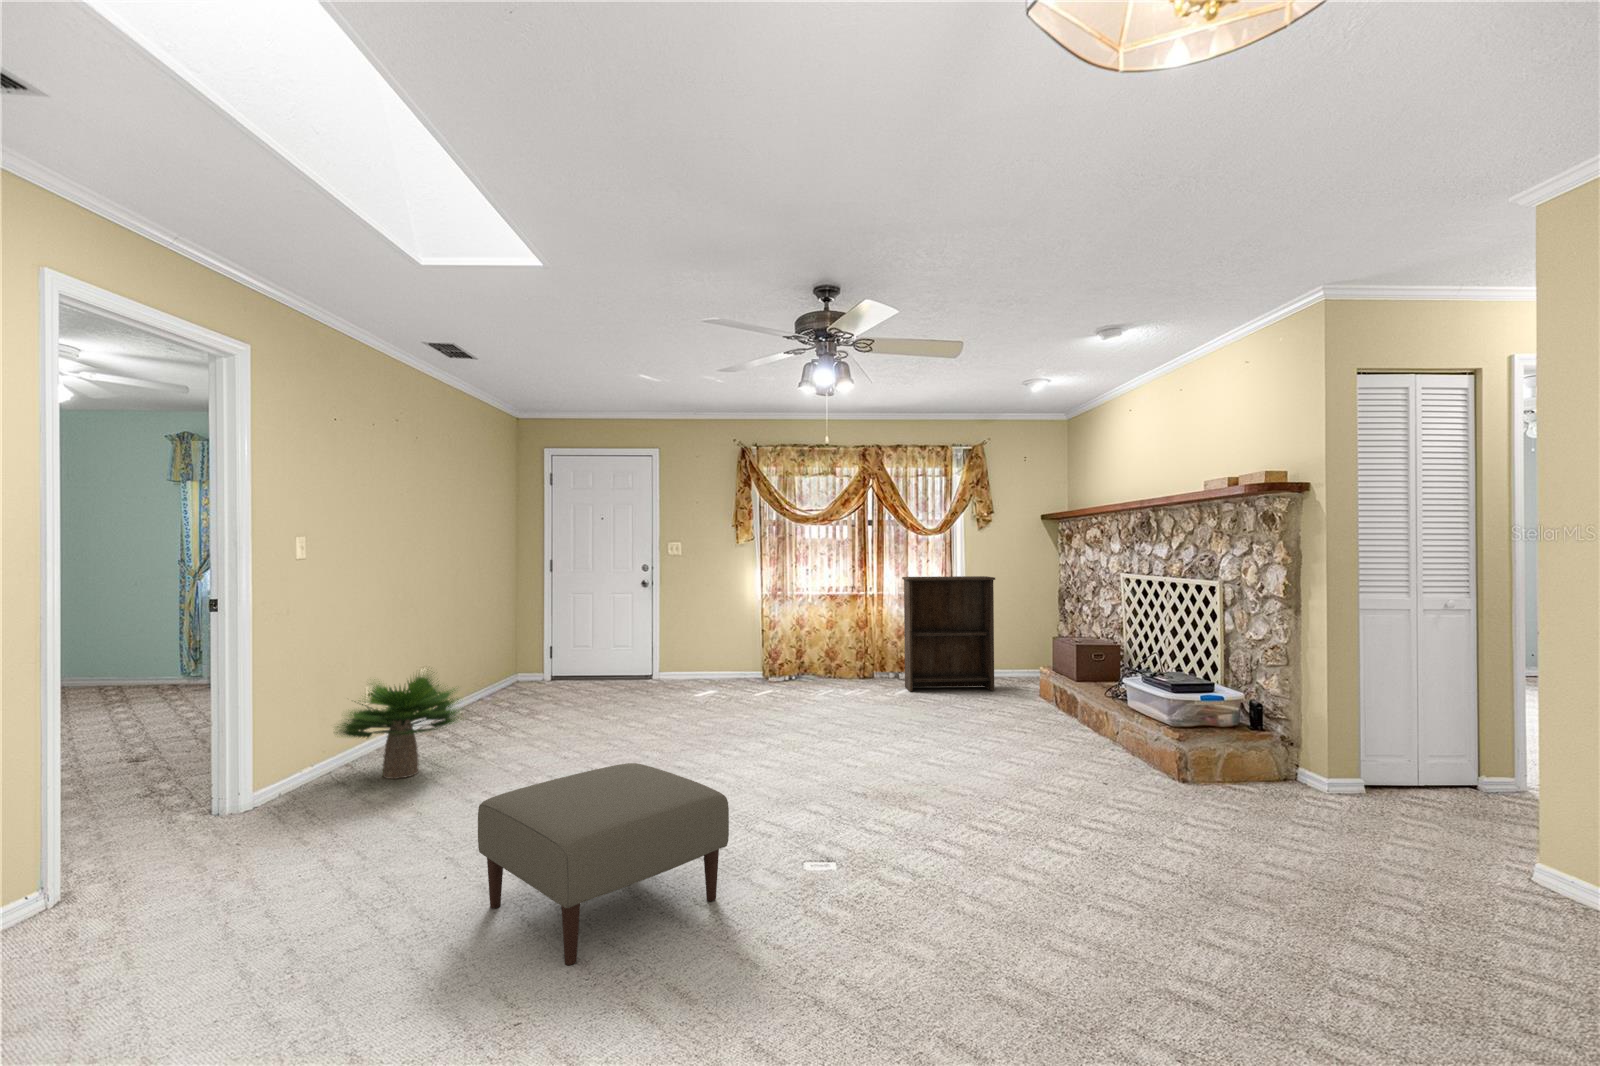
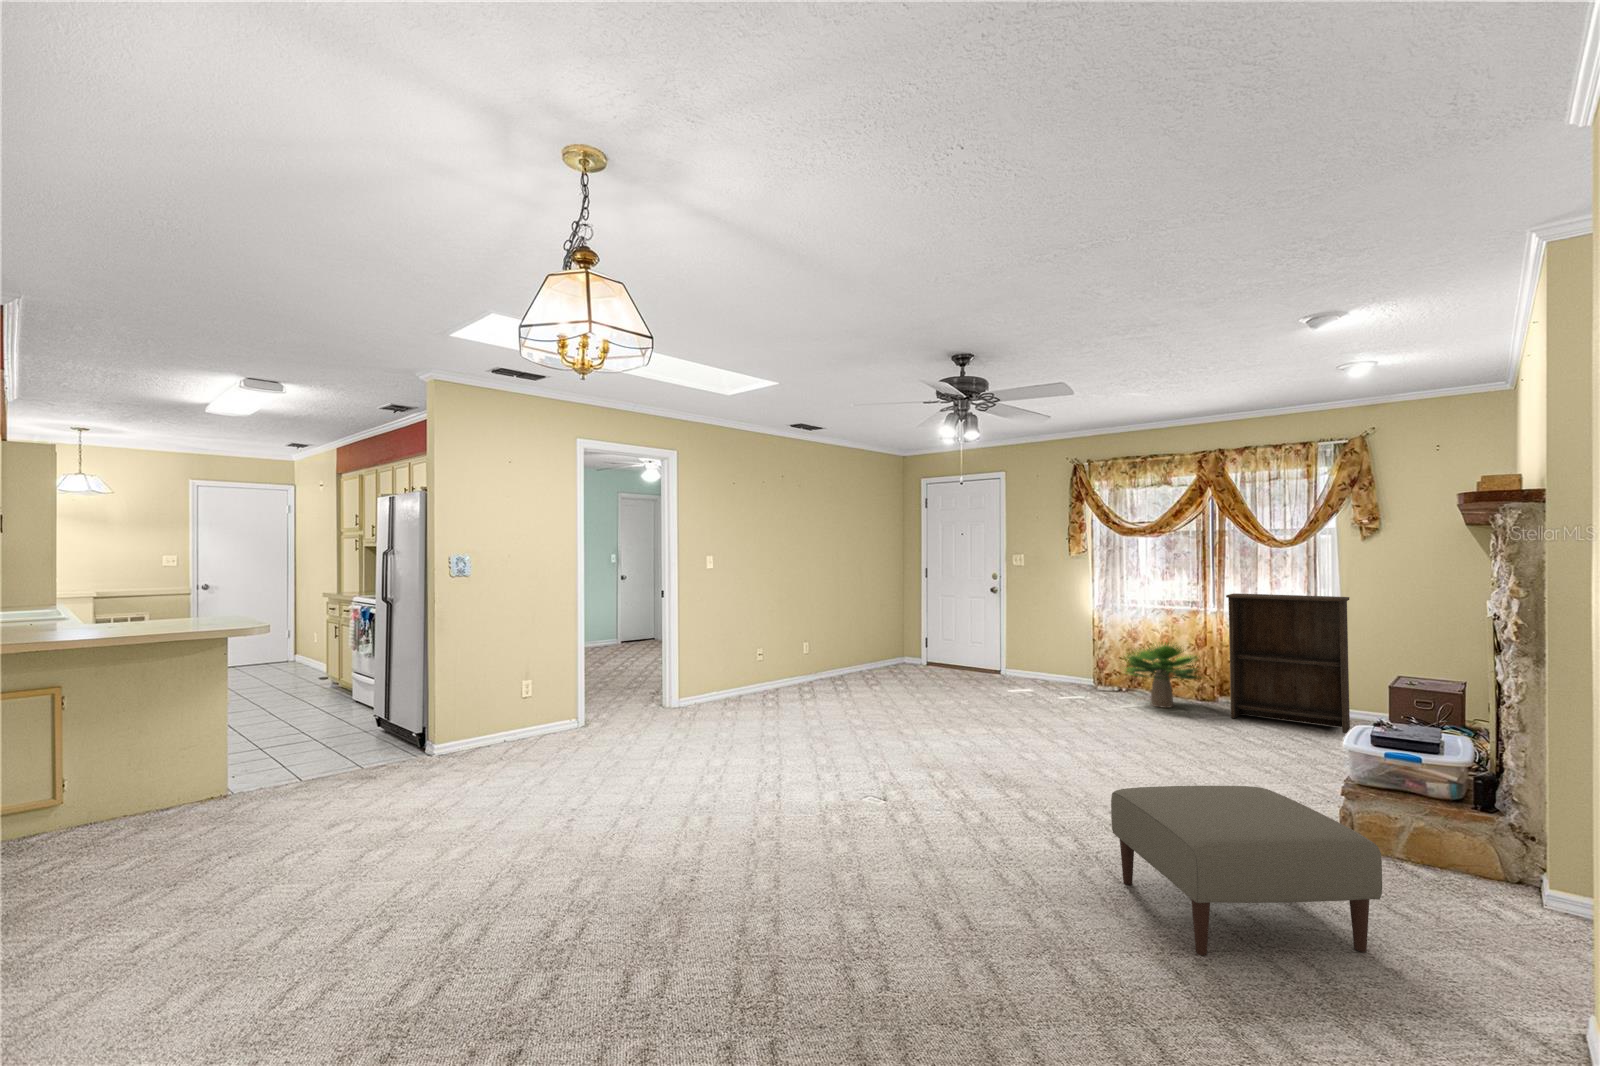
potted plant: present [336,675,462,779] -> present [1125,643,1201,708]
ottoman: present [478,763,729,965] -> present [1111,786,1382,956]

